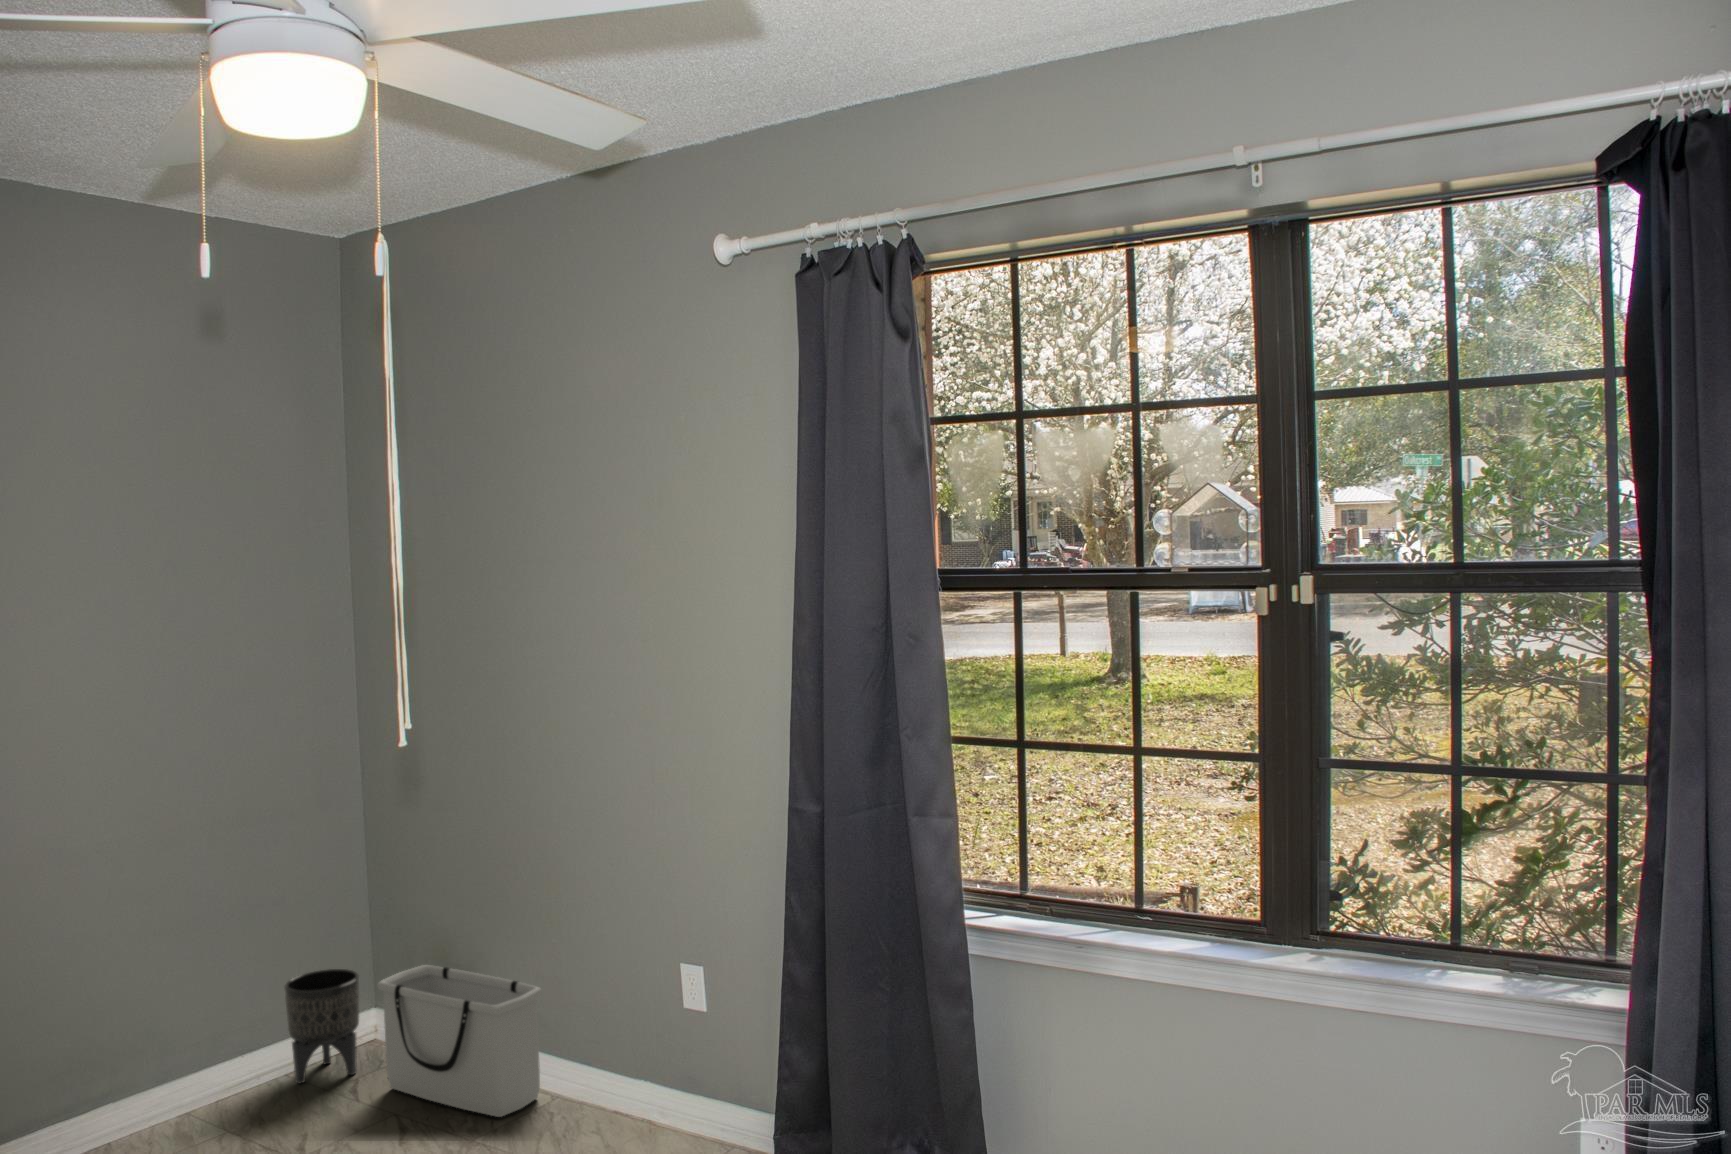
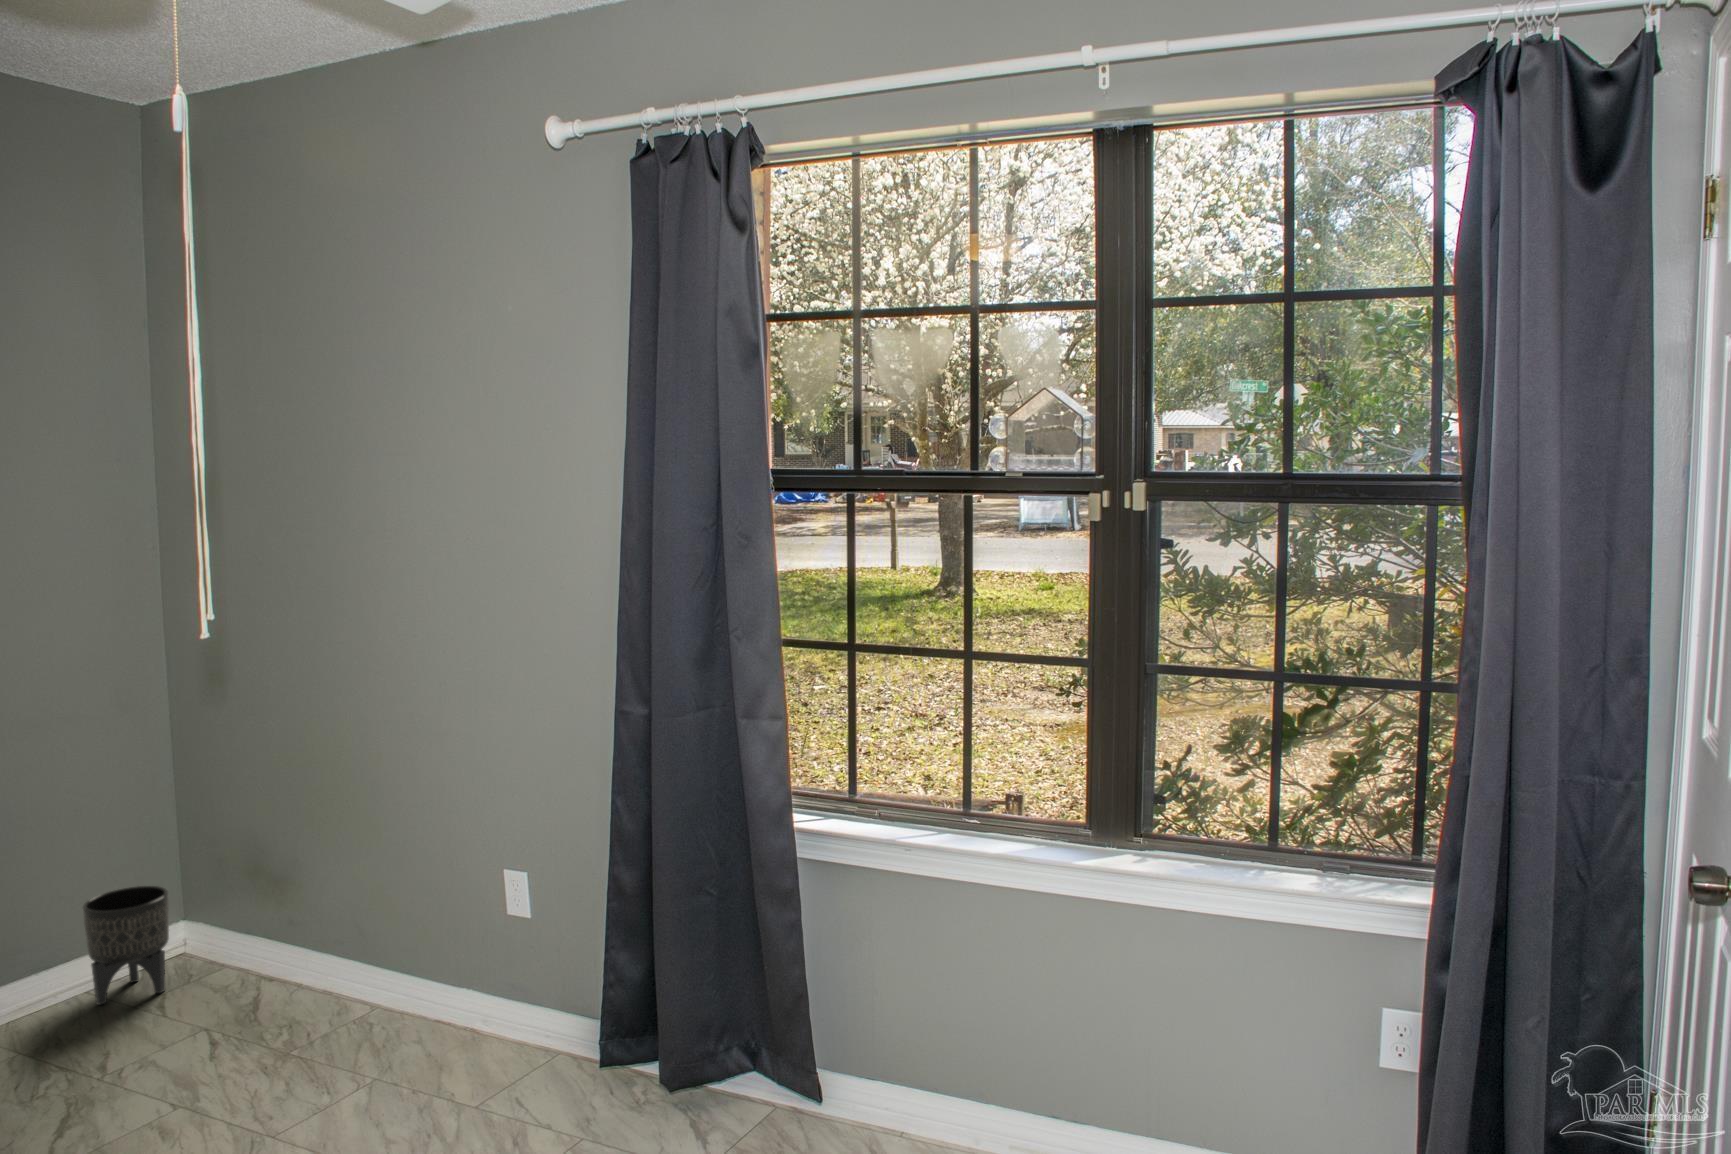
storage bin: present [378,965,542,1117] -> none [185,880,362,1033]

